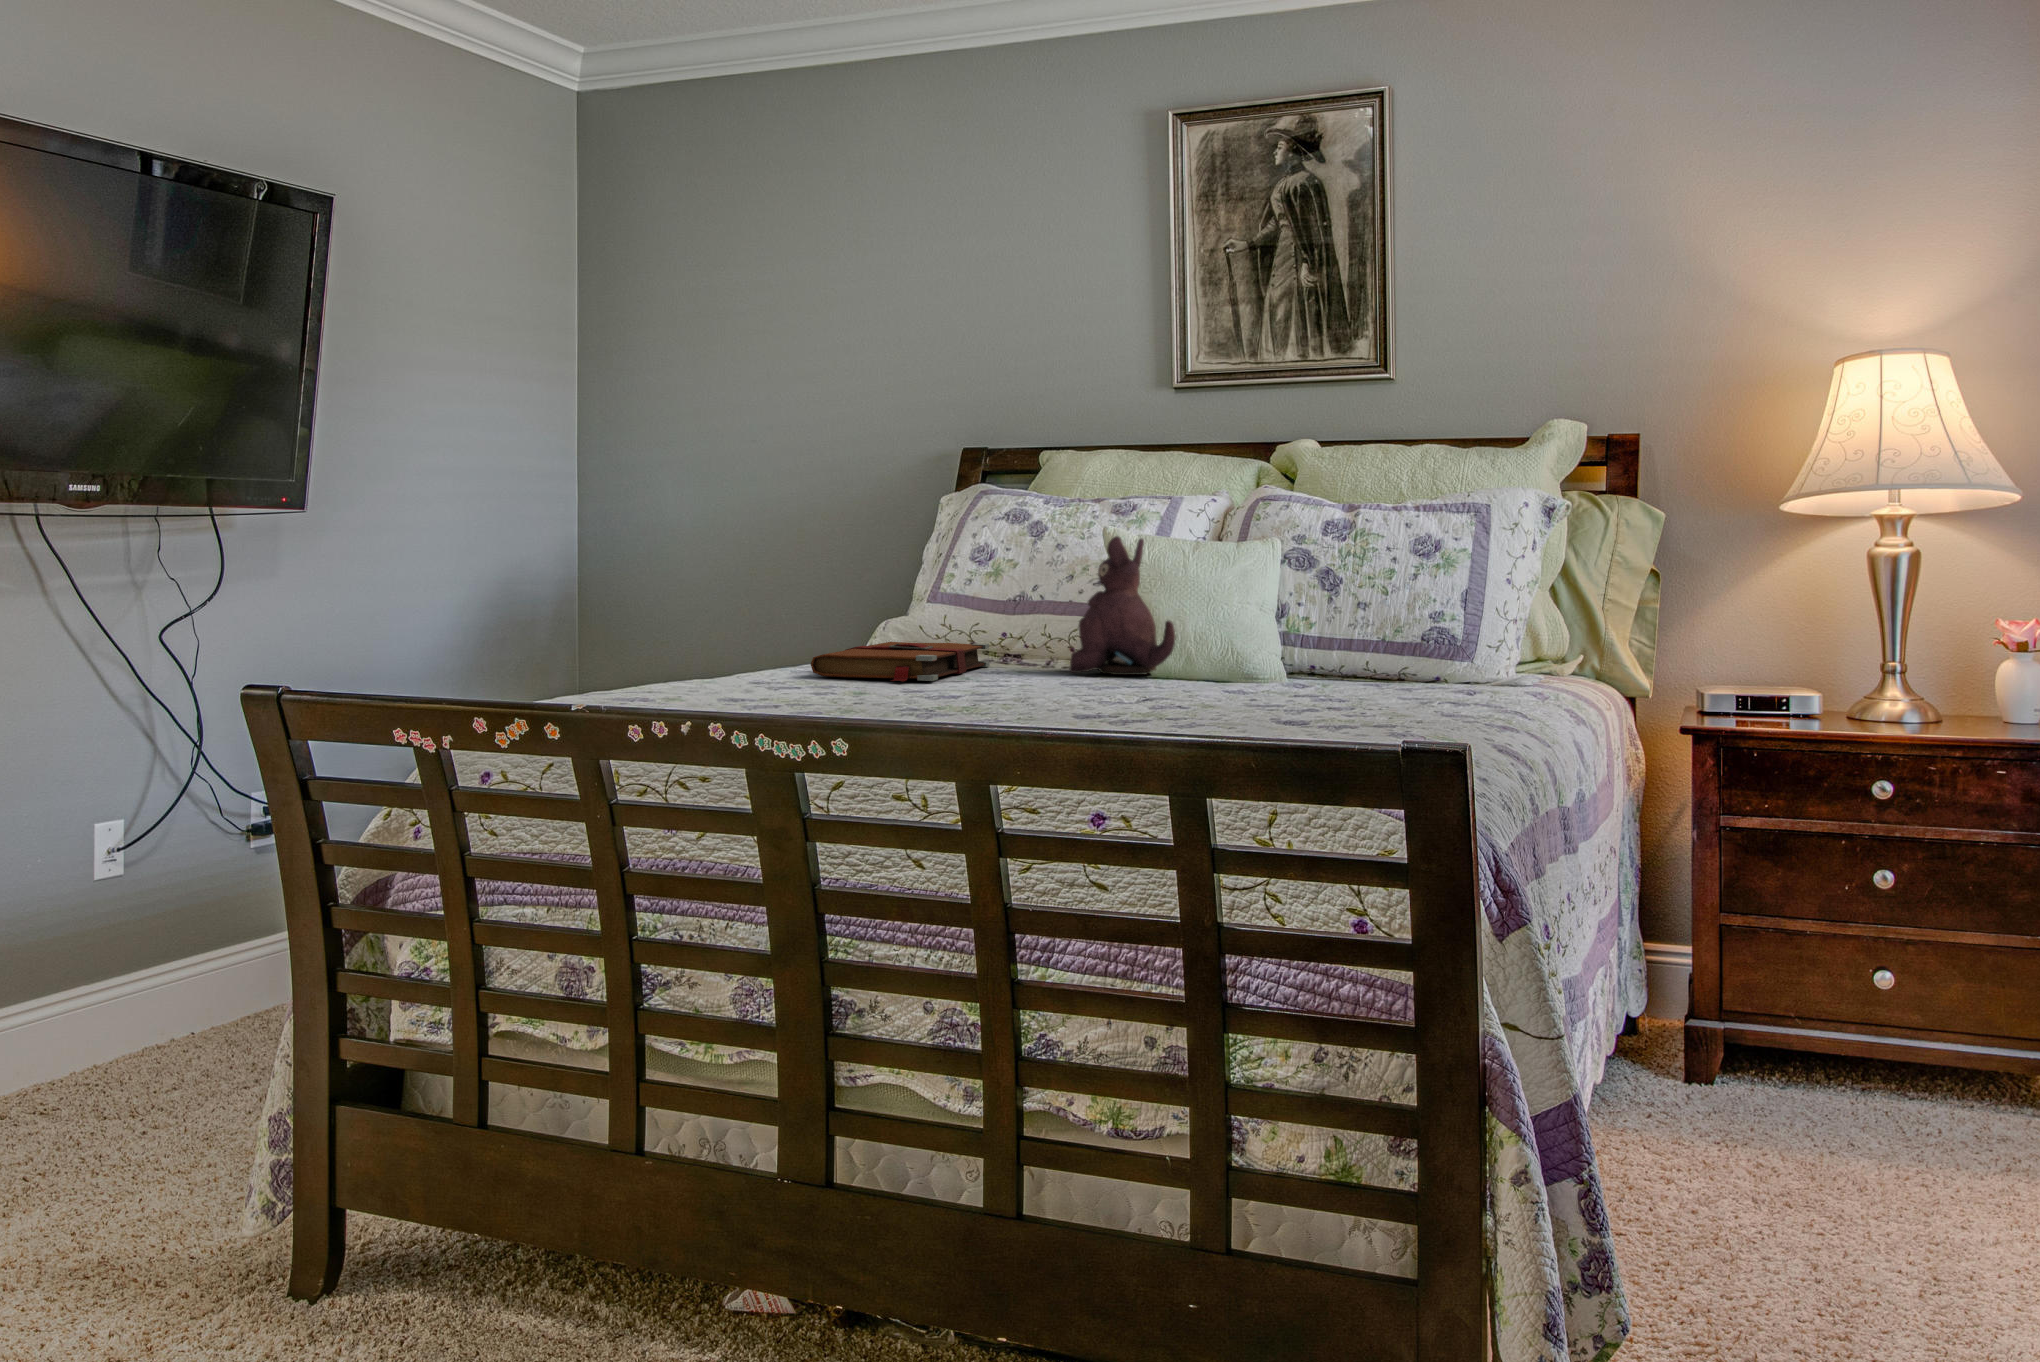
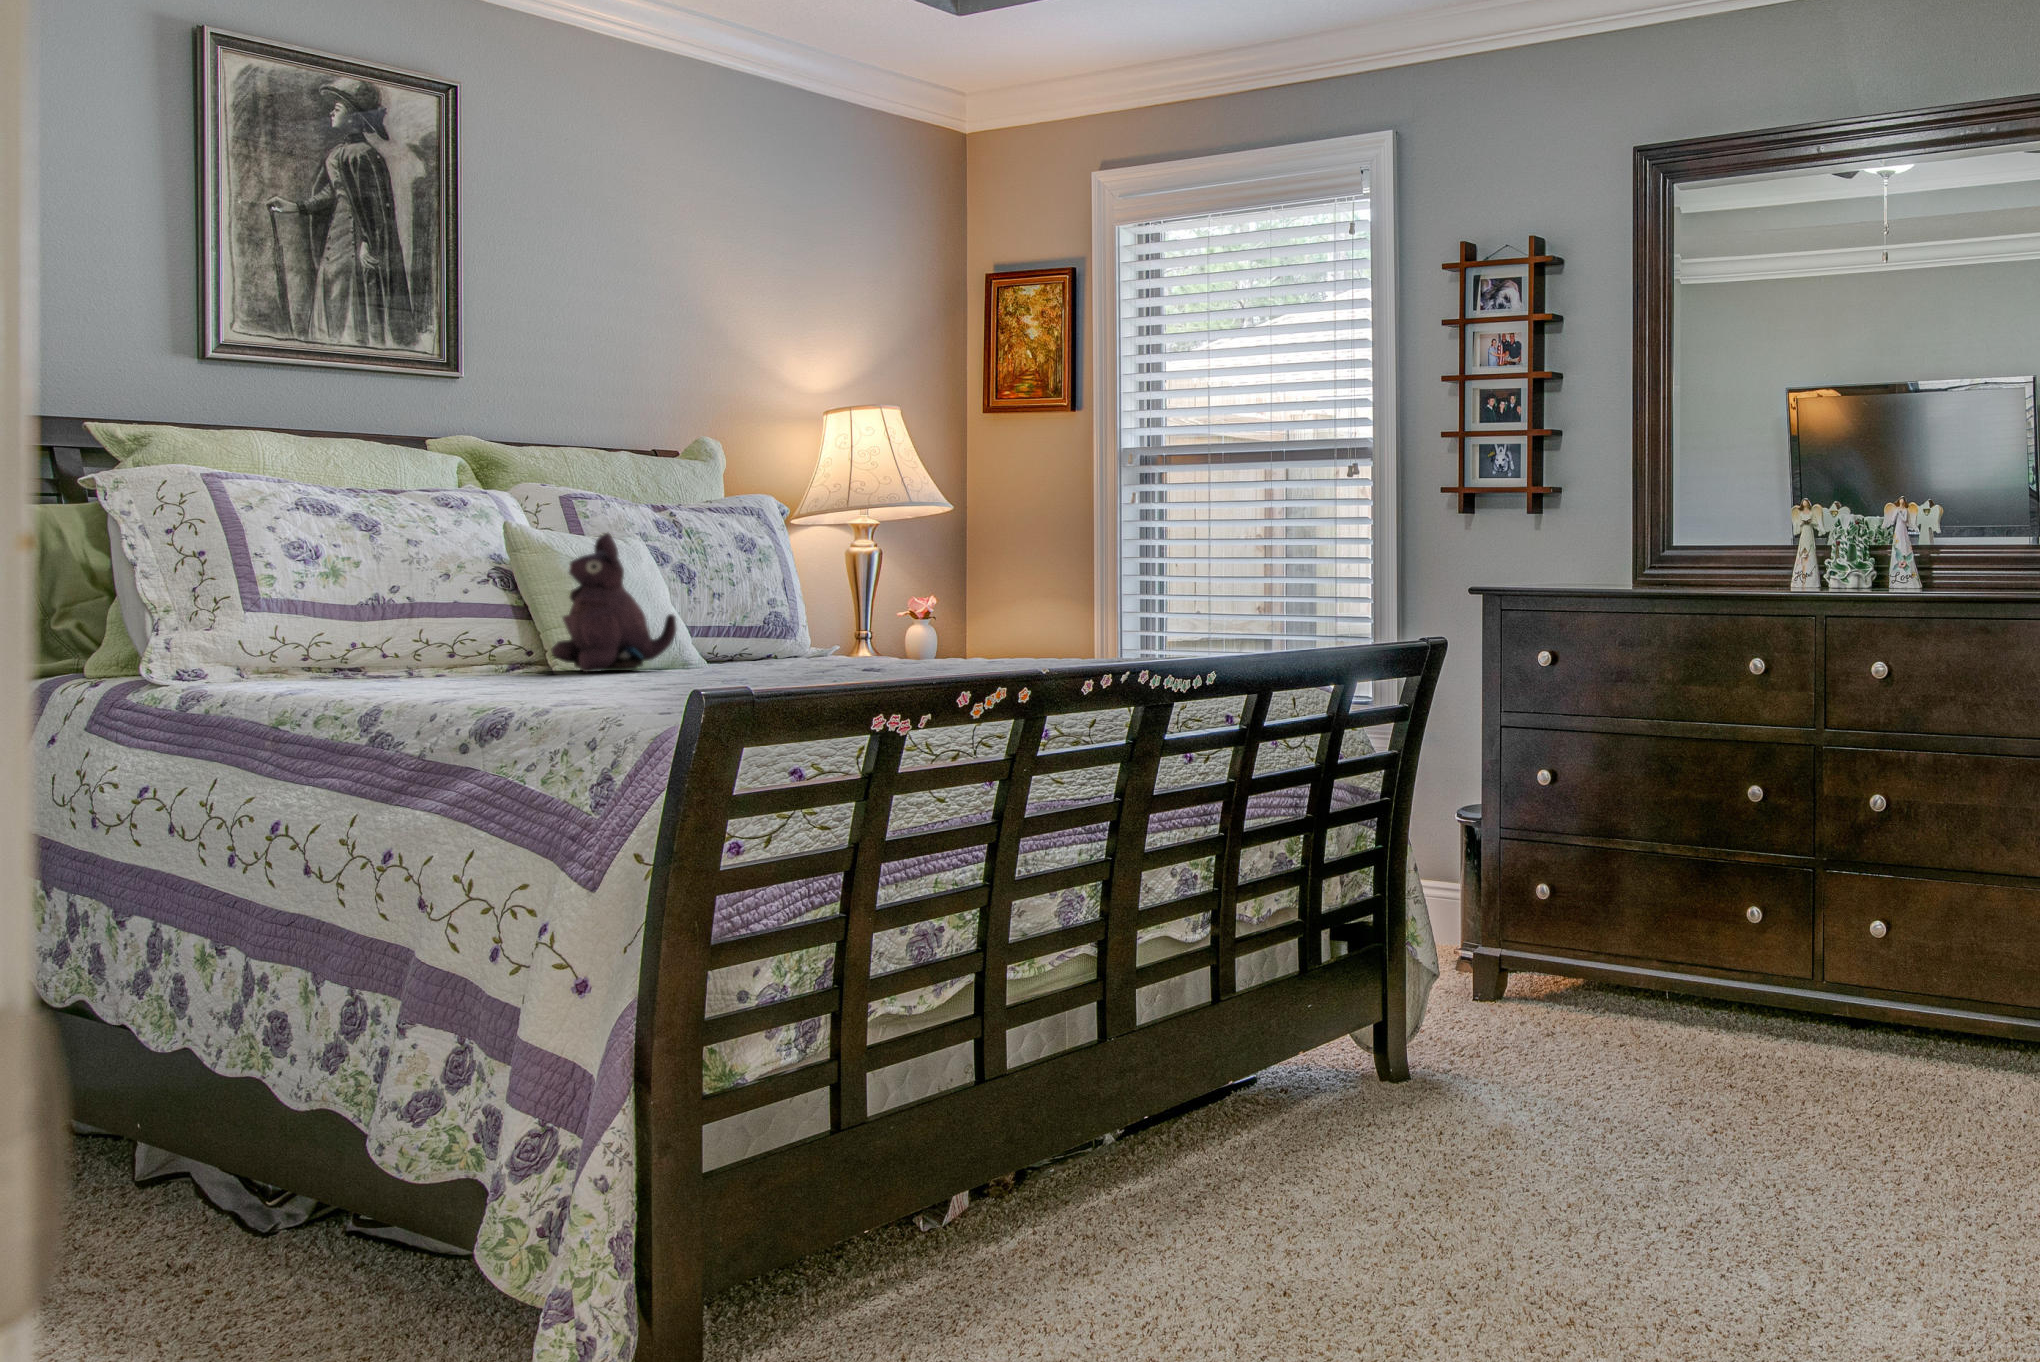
book: present [811,642,990,681] -> none [331,651,608,688]

